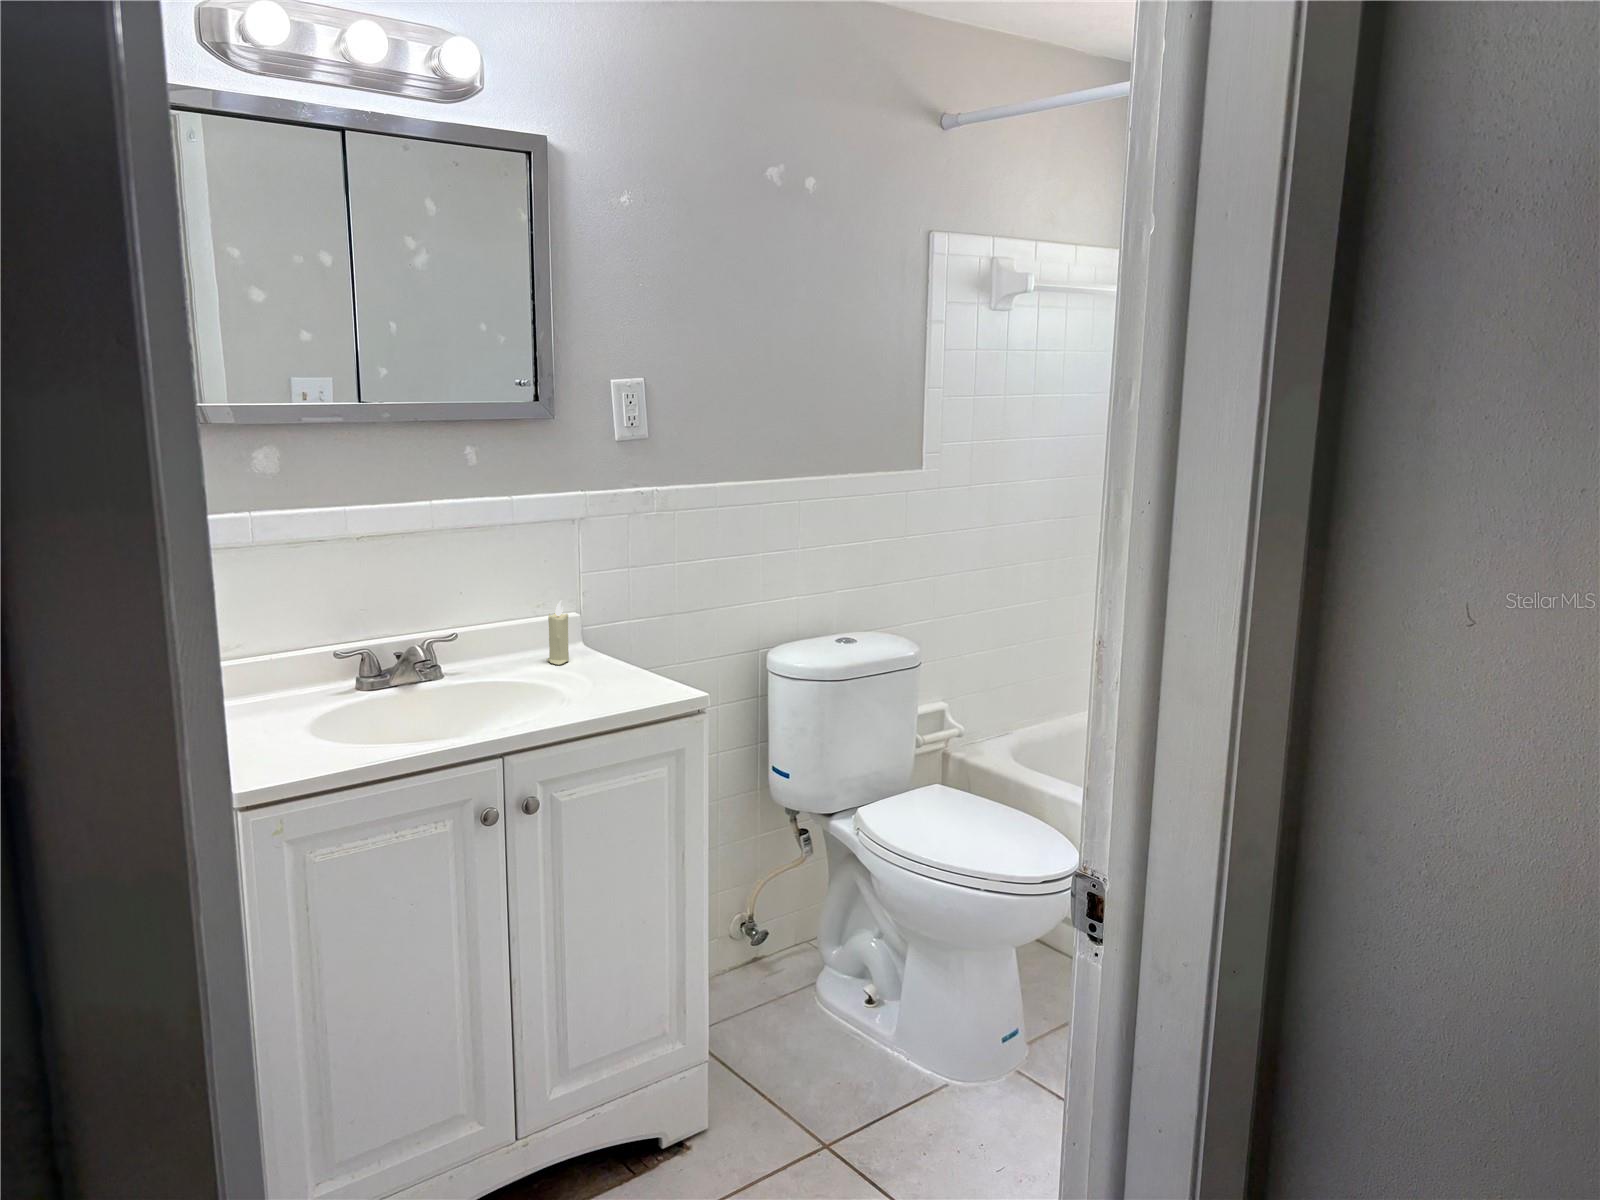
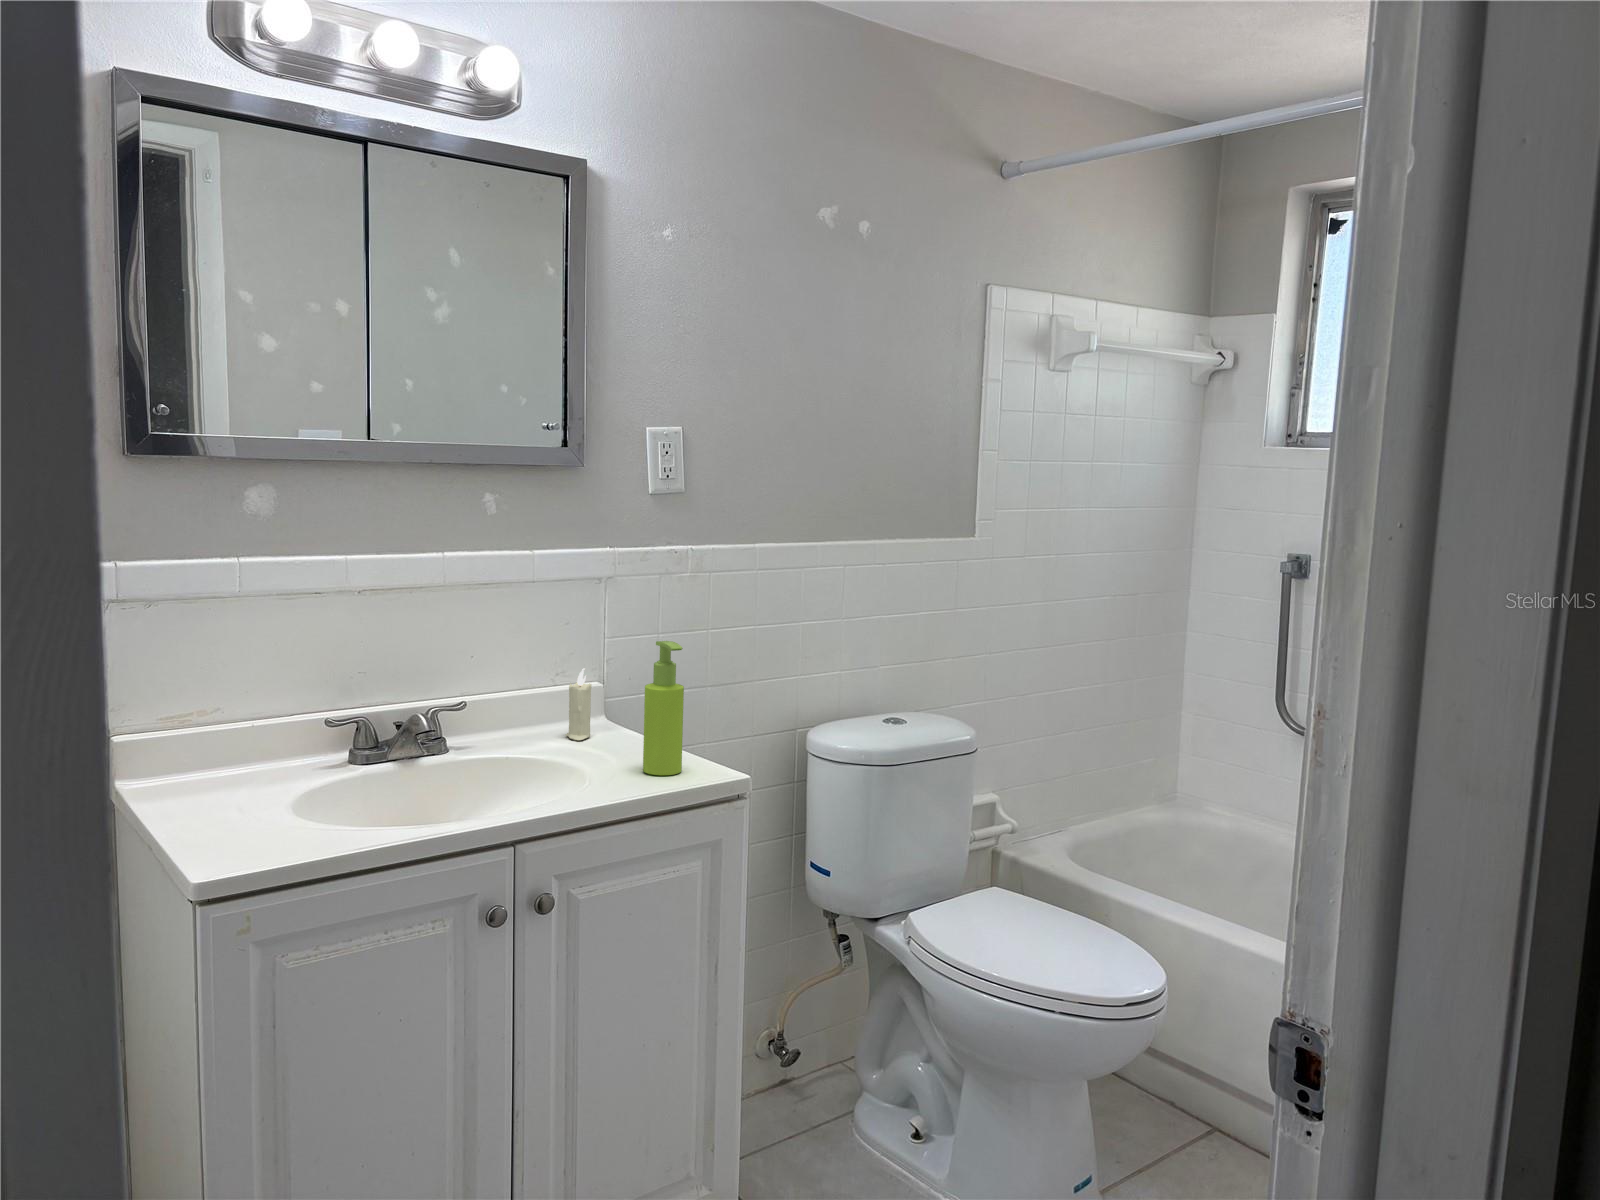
soap dispenser: none [614,577,649,695] -> present [643,641,684,775]

